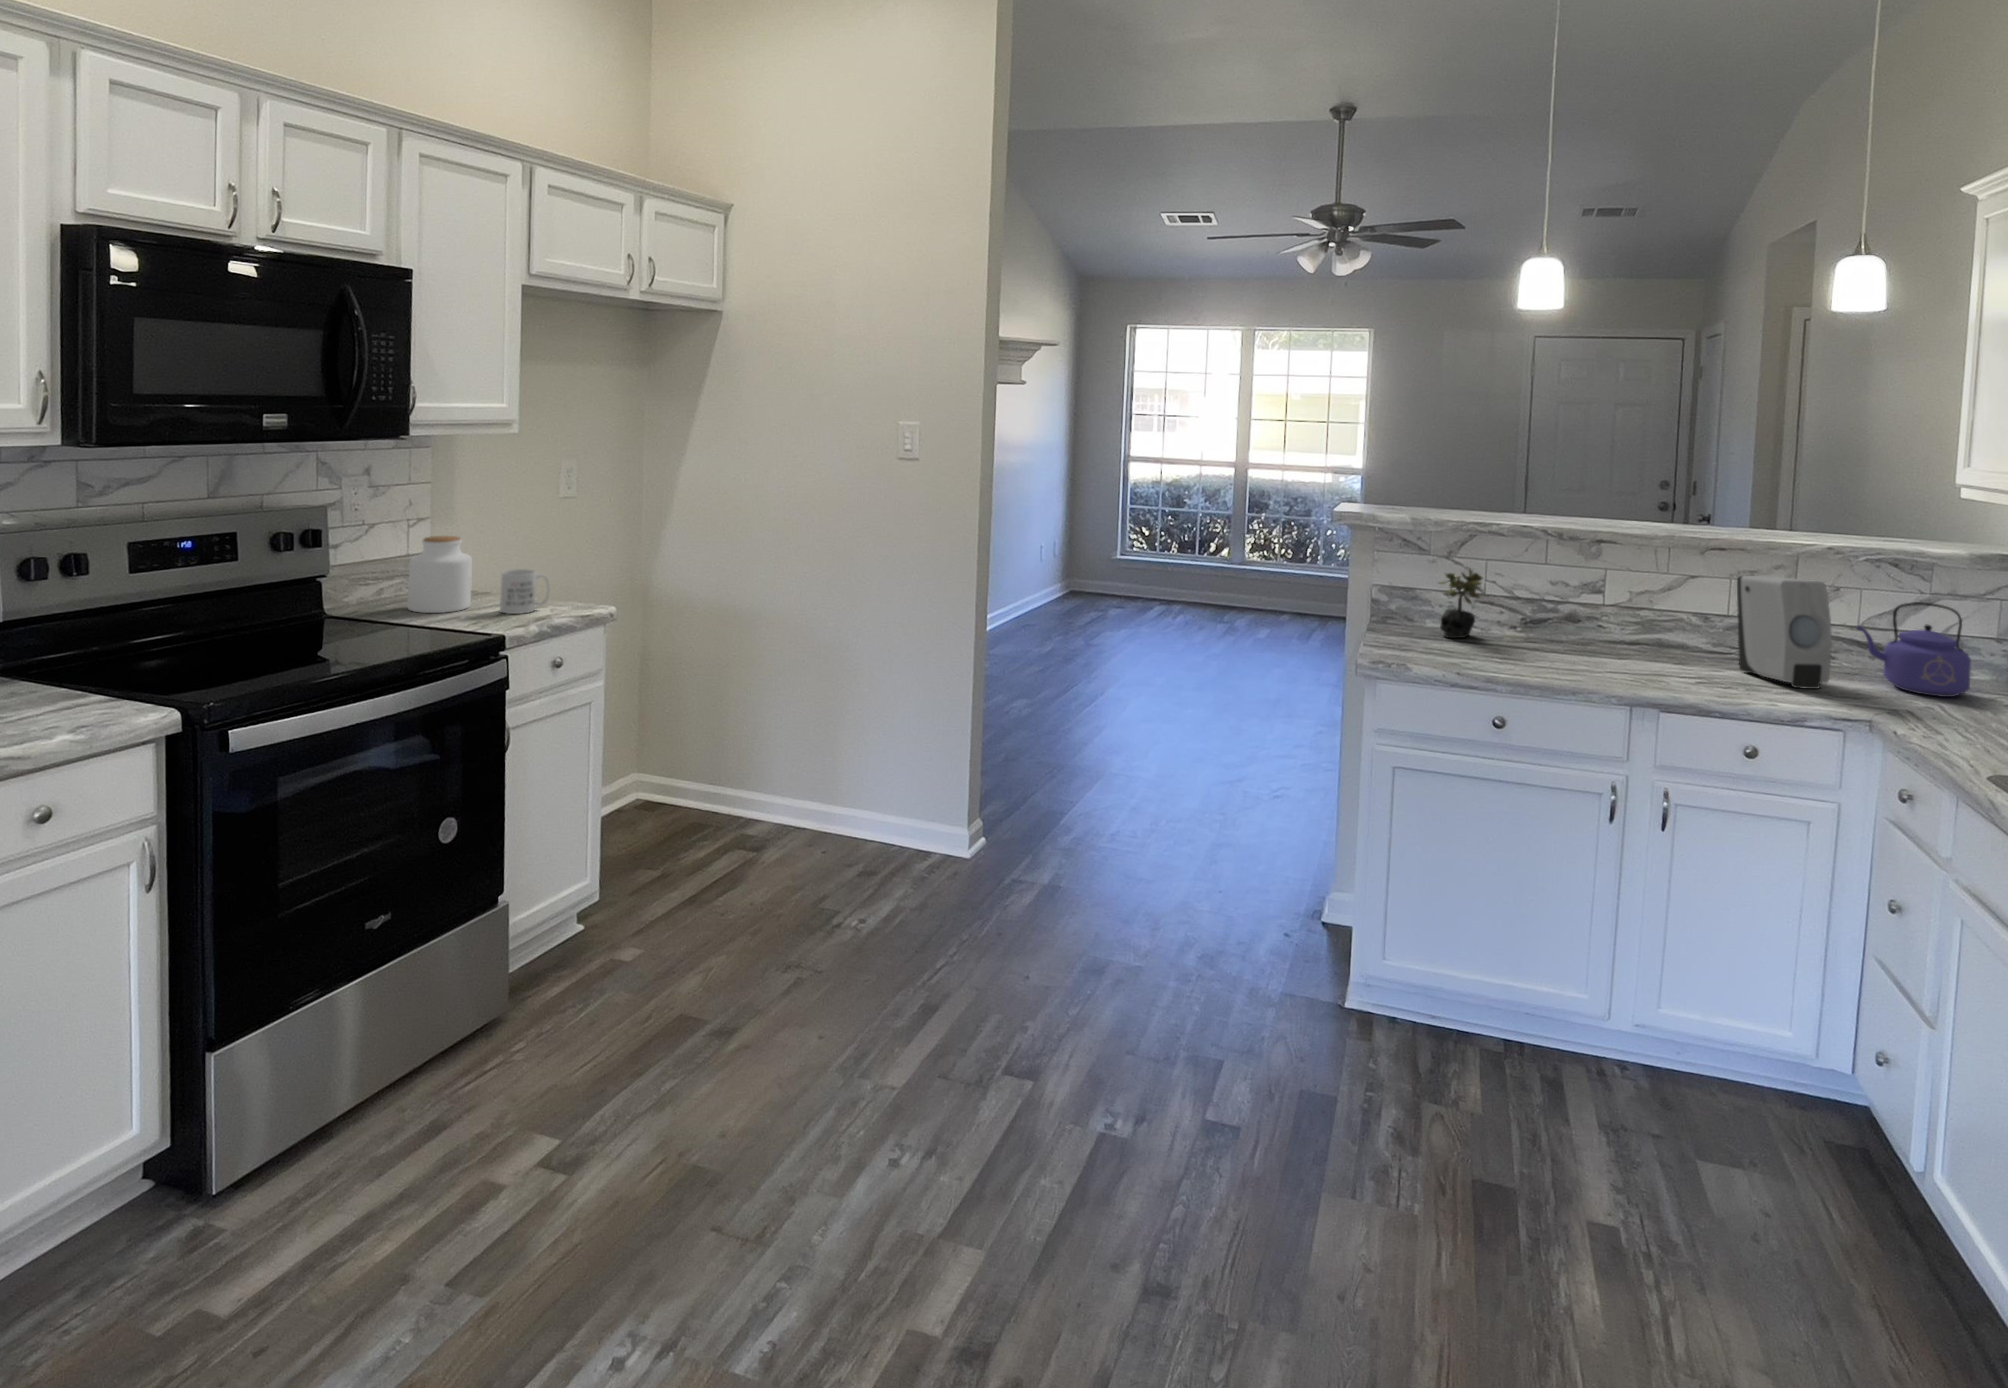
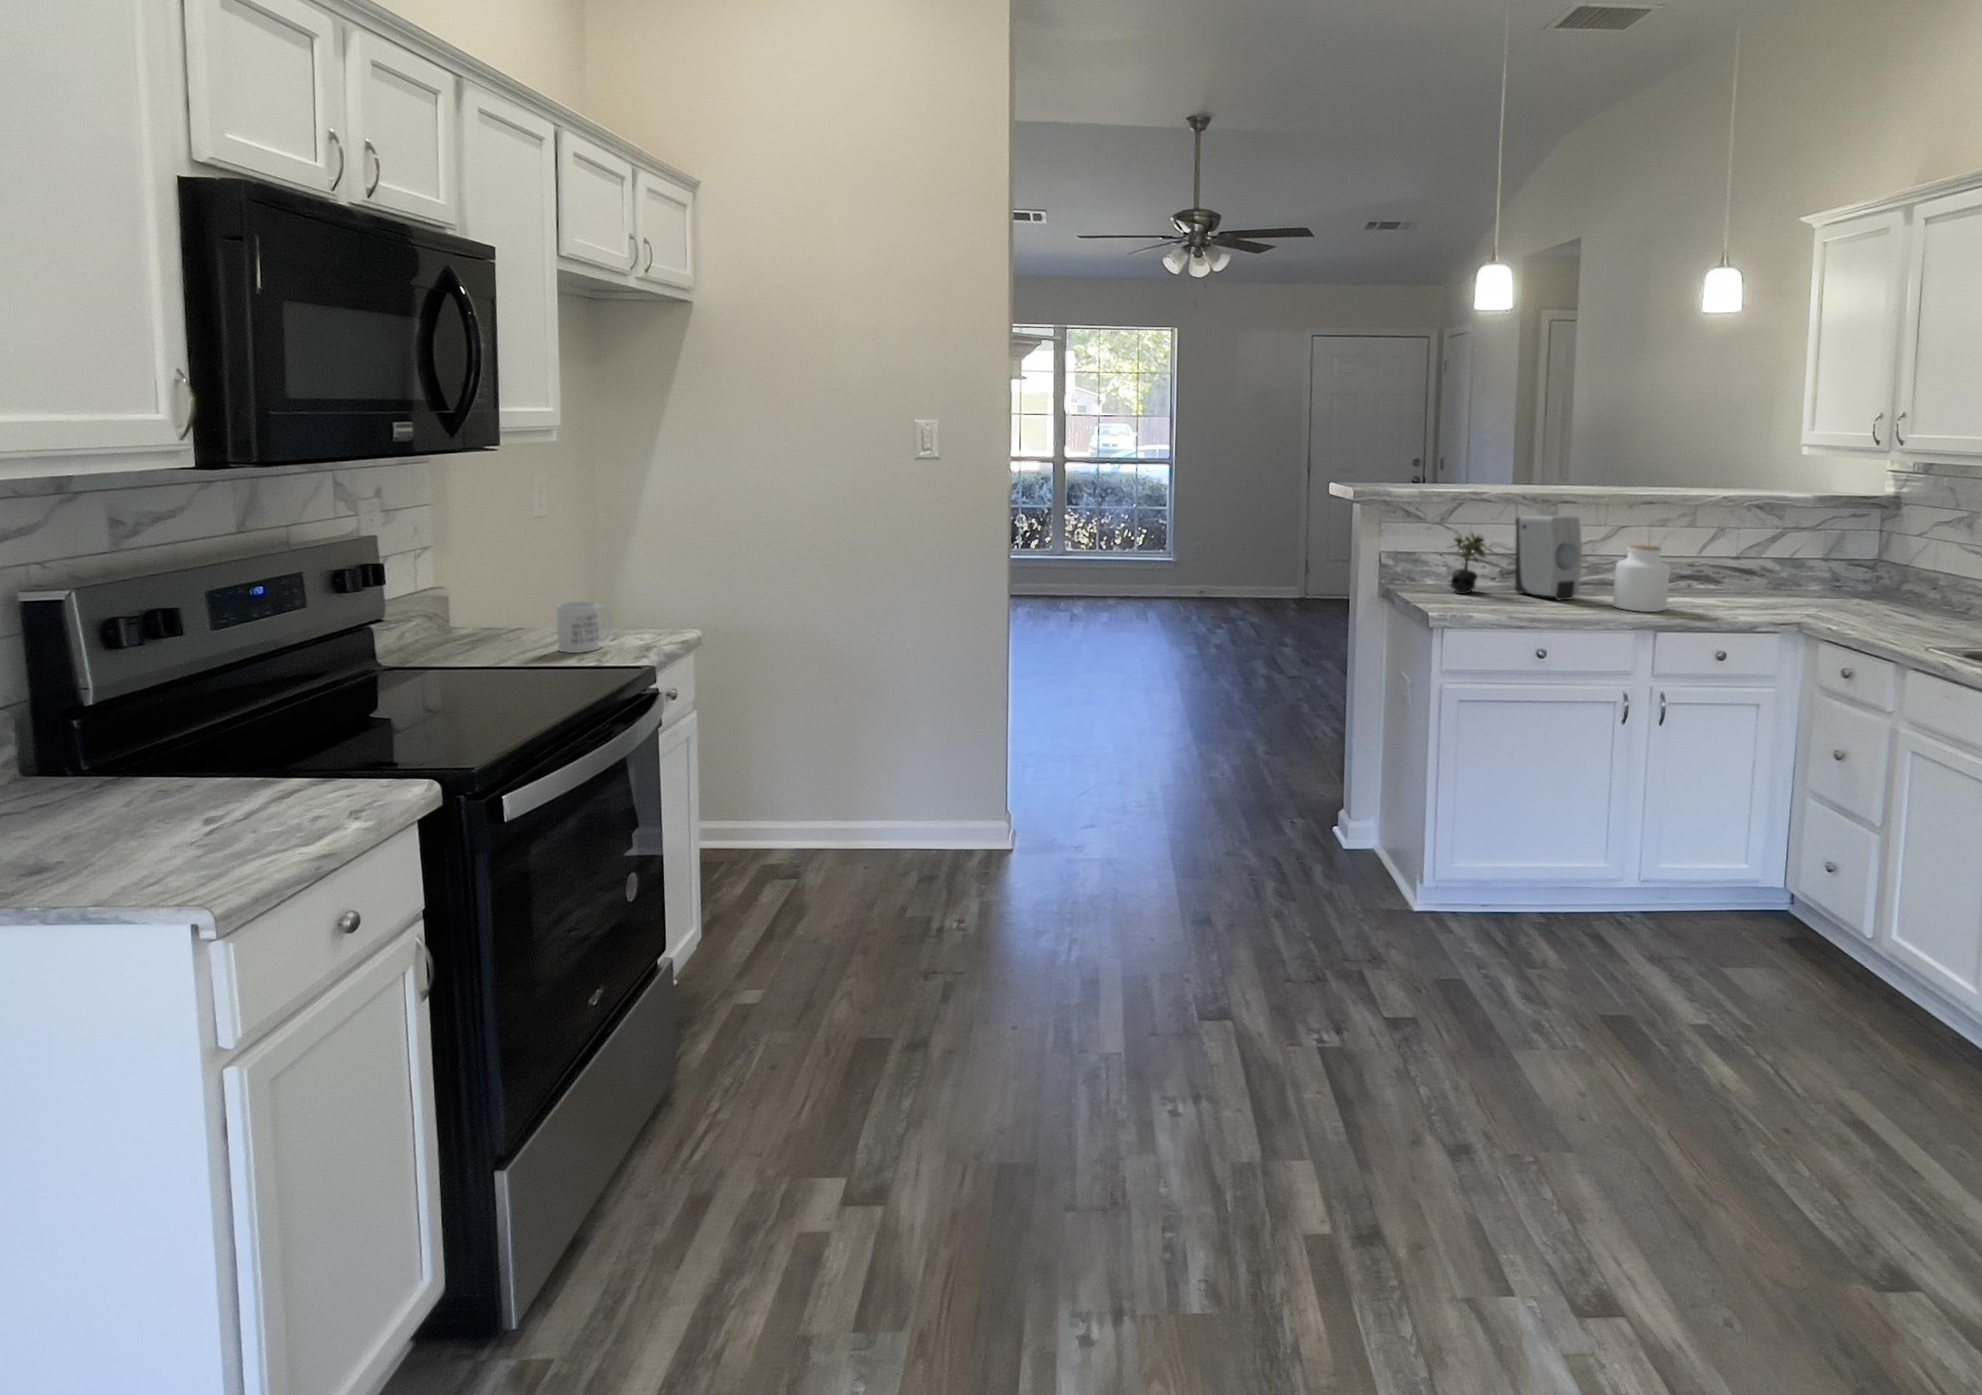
jar: present [407,536,472,613] -> present [1613,545,1670,612]
soap dispenser: present [1737,576,1832,689] -> present [1515,516,1582,600]
kettle: present [1857,602,1971,697] -> none [1754,533,1828,603]

